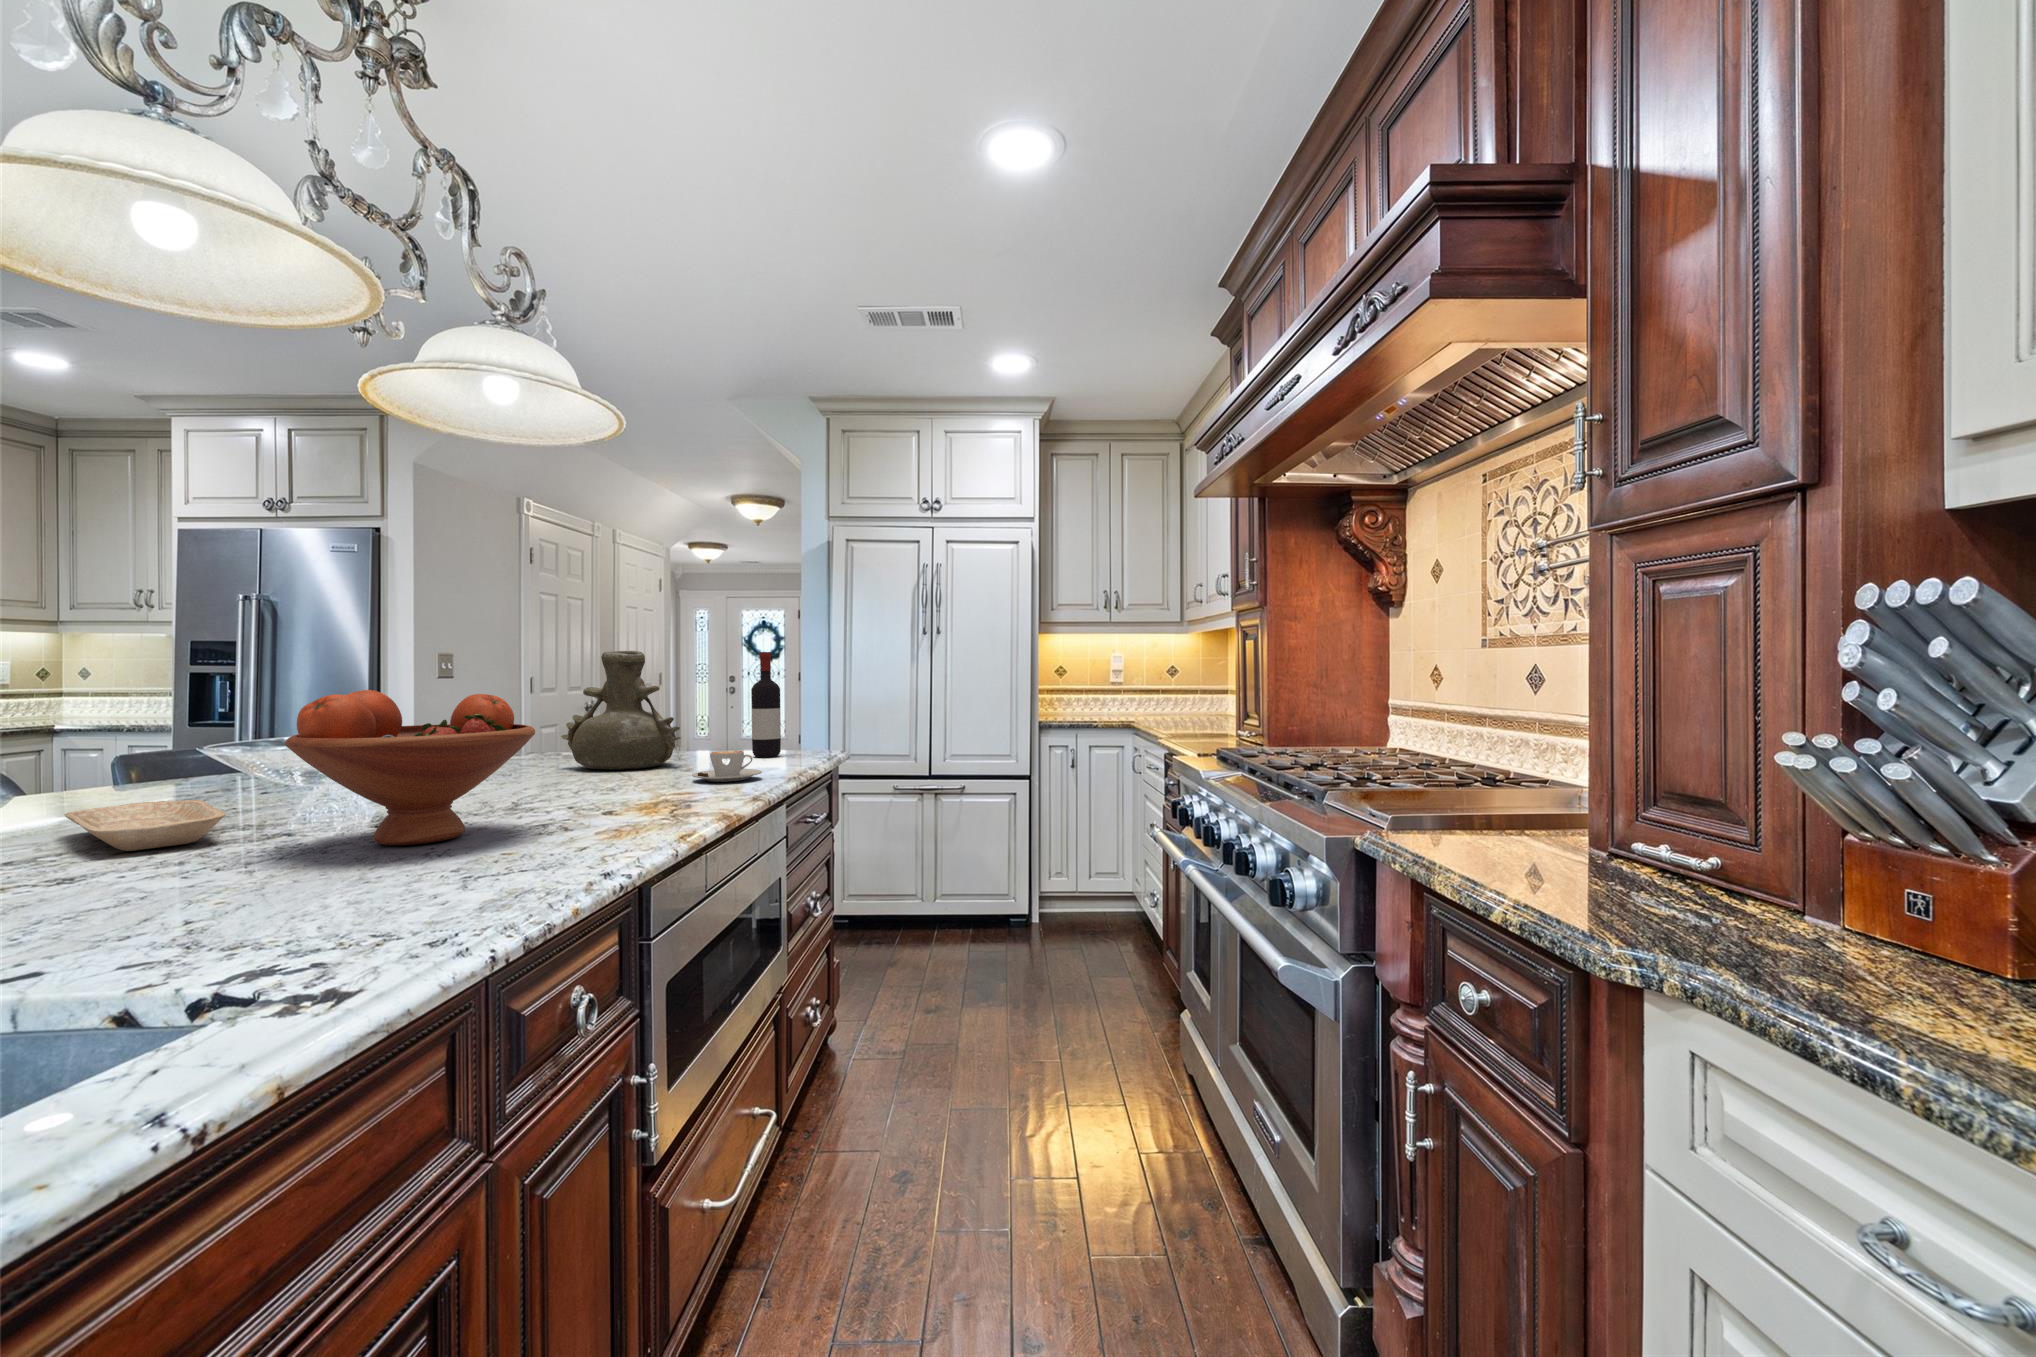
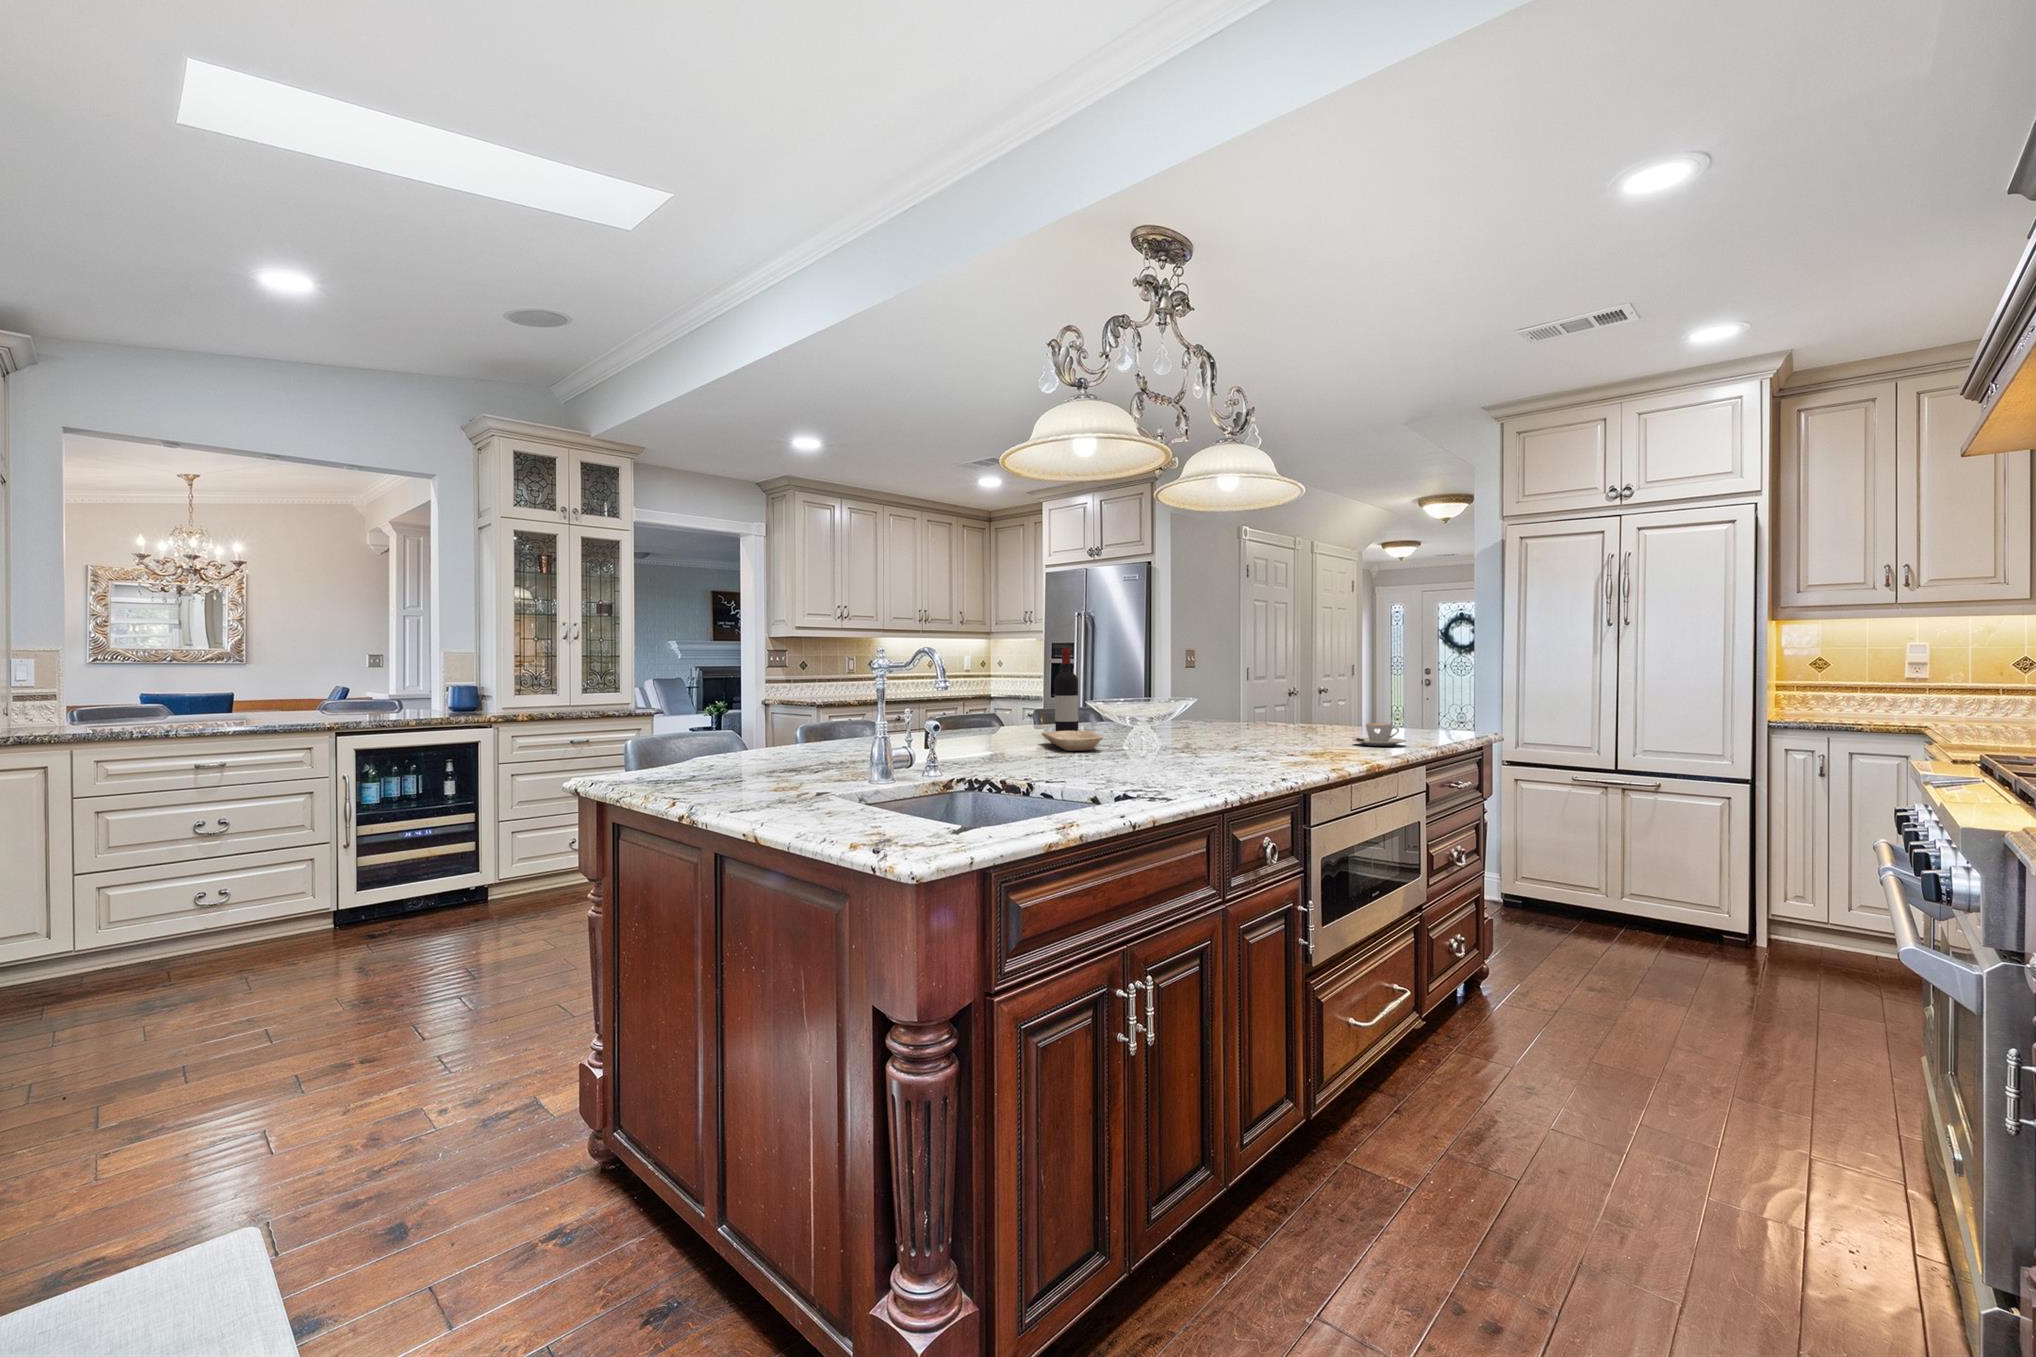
vase: present [561,651,681,770] -> none [1265,648,1349,735]
wine bottle: present [751,652,781,757] -> present [1055,648,1078,731]
fruit bowl: present [285,690,535,845] -> none [1131,673,1247,759]

